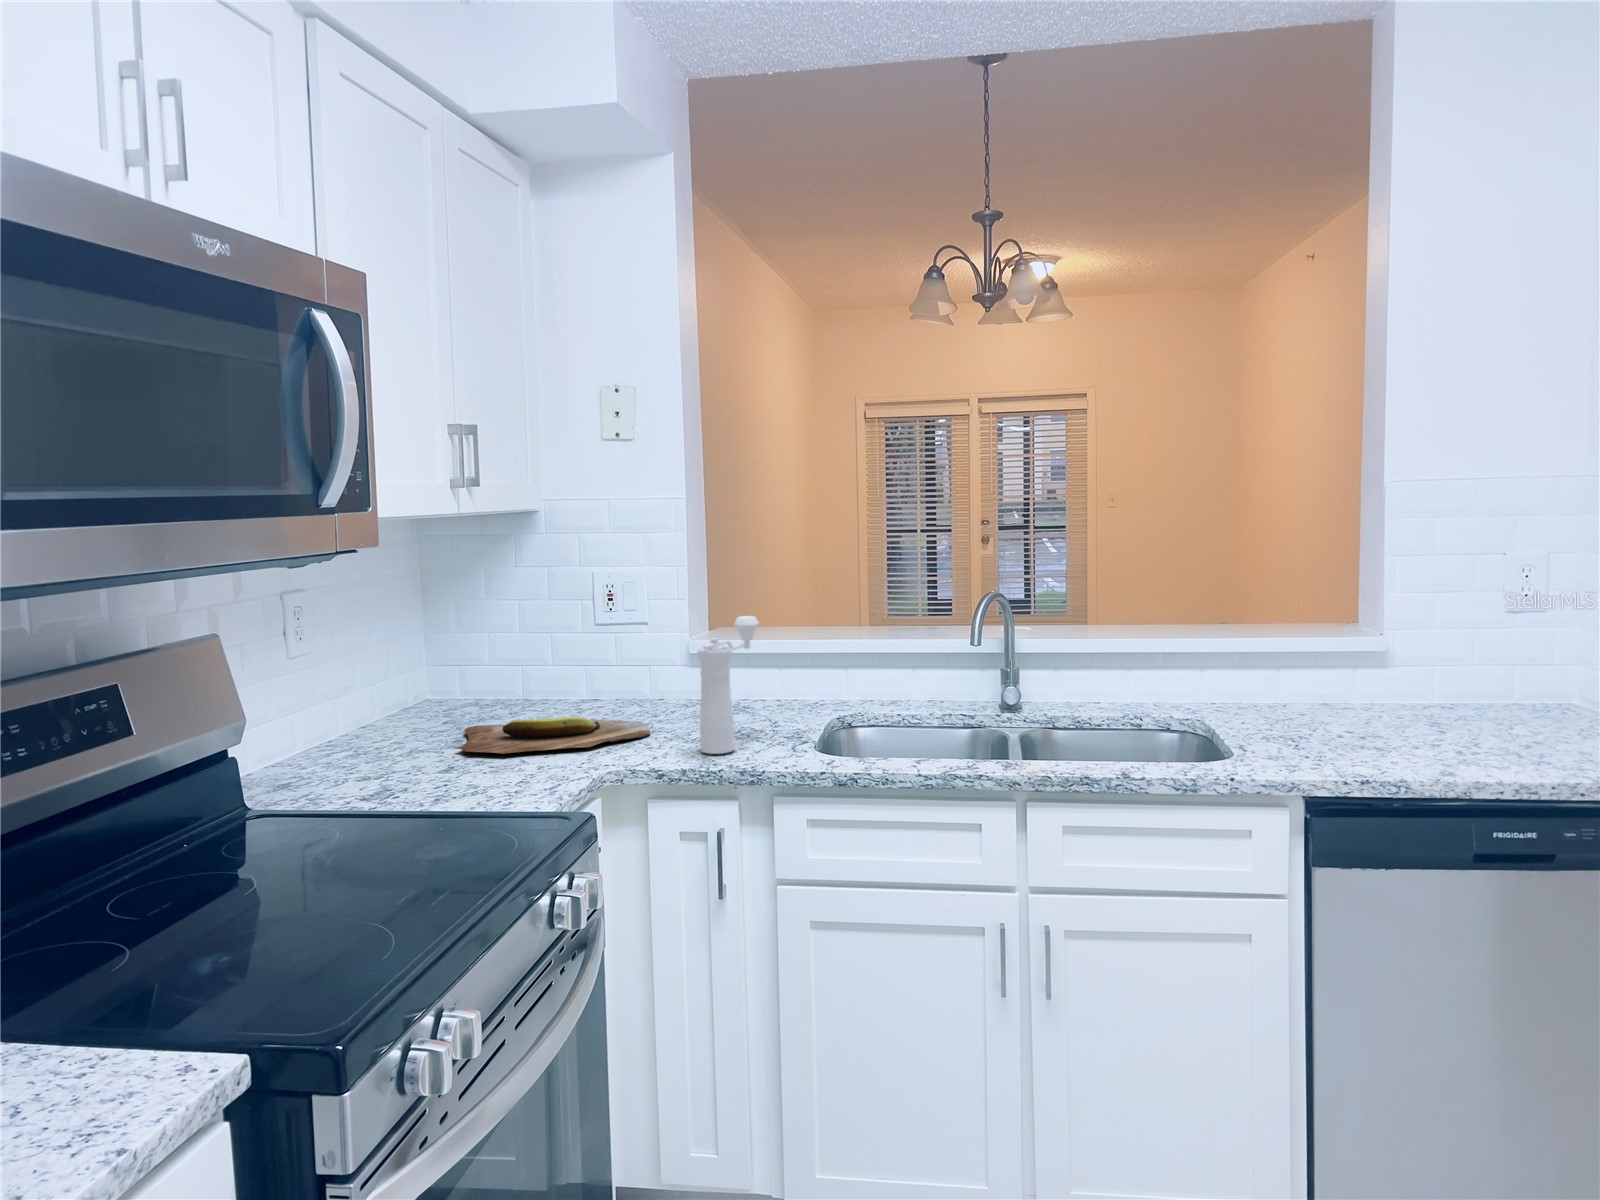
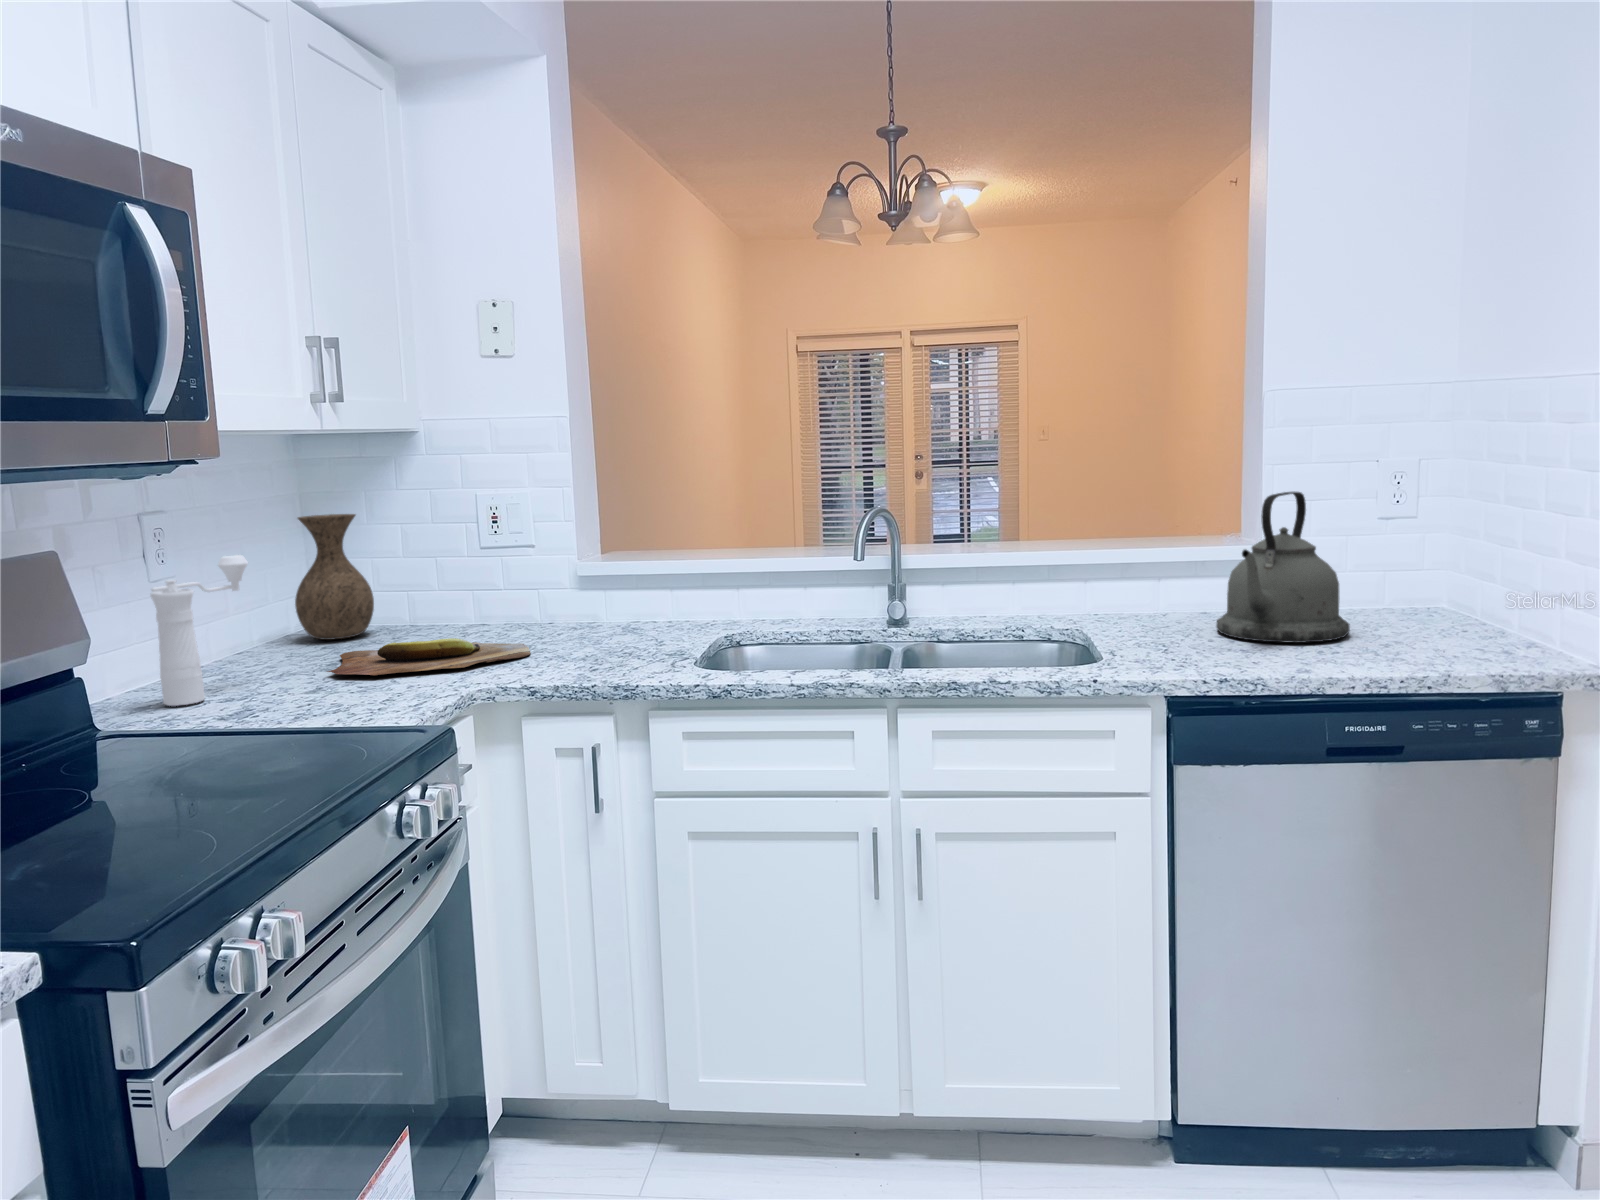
kettle: none [1341,586,1483,741] -> present [1216,492,1350,643]
vase: none [417,589,491,712] -> present [295,514,374,640]
pepper mill: present [697,616,759,754] -> present [150,555,248,706]

